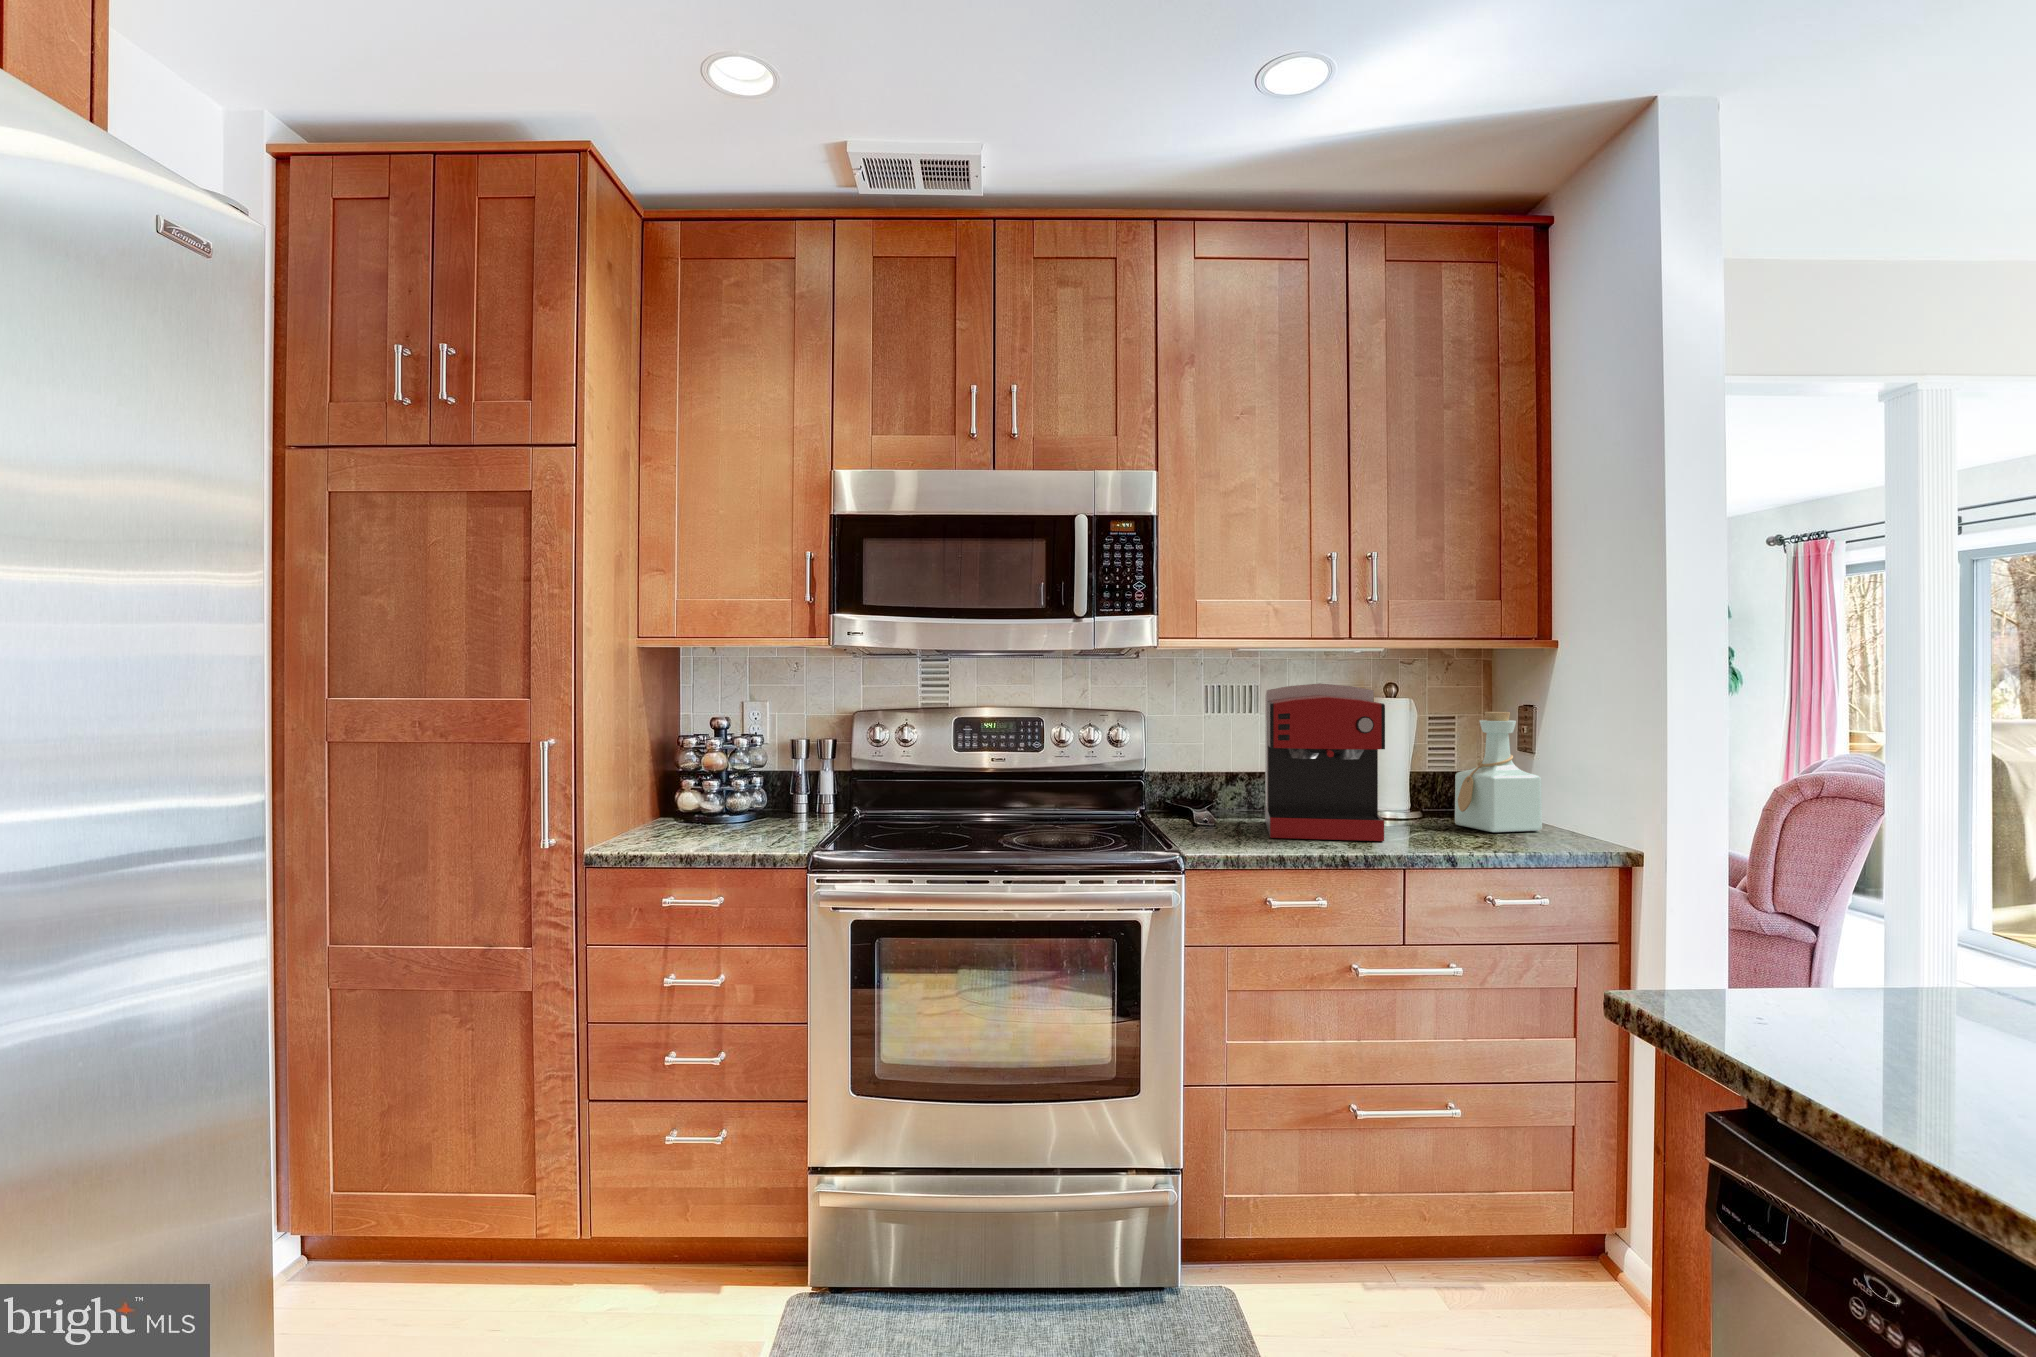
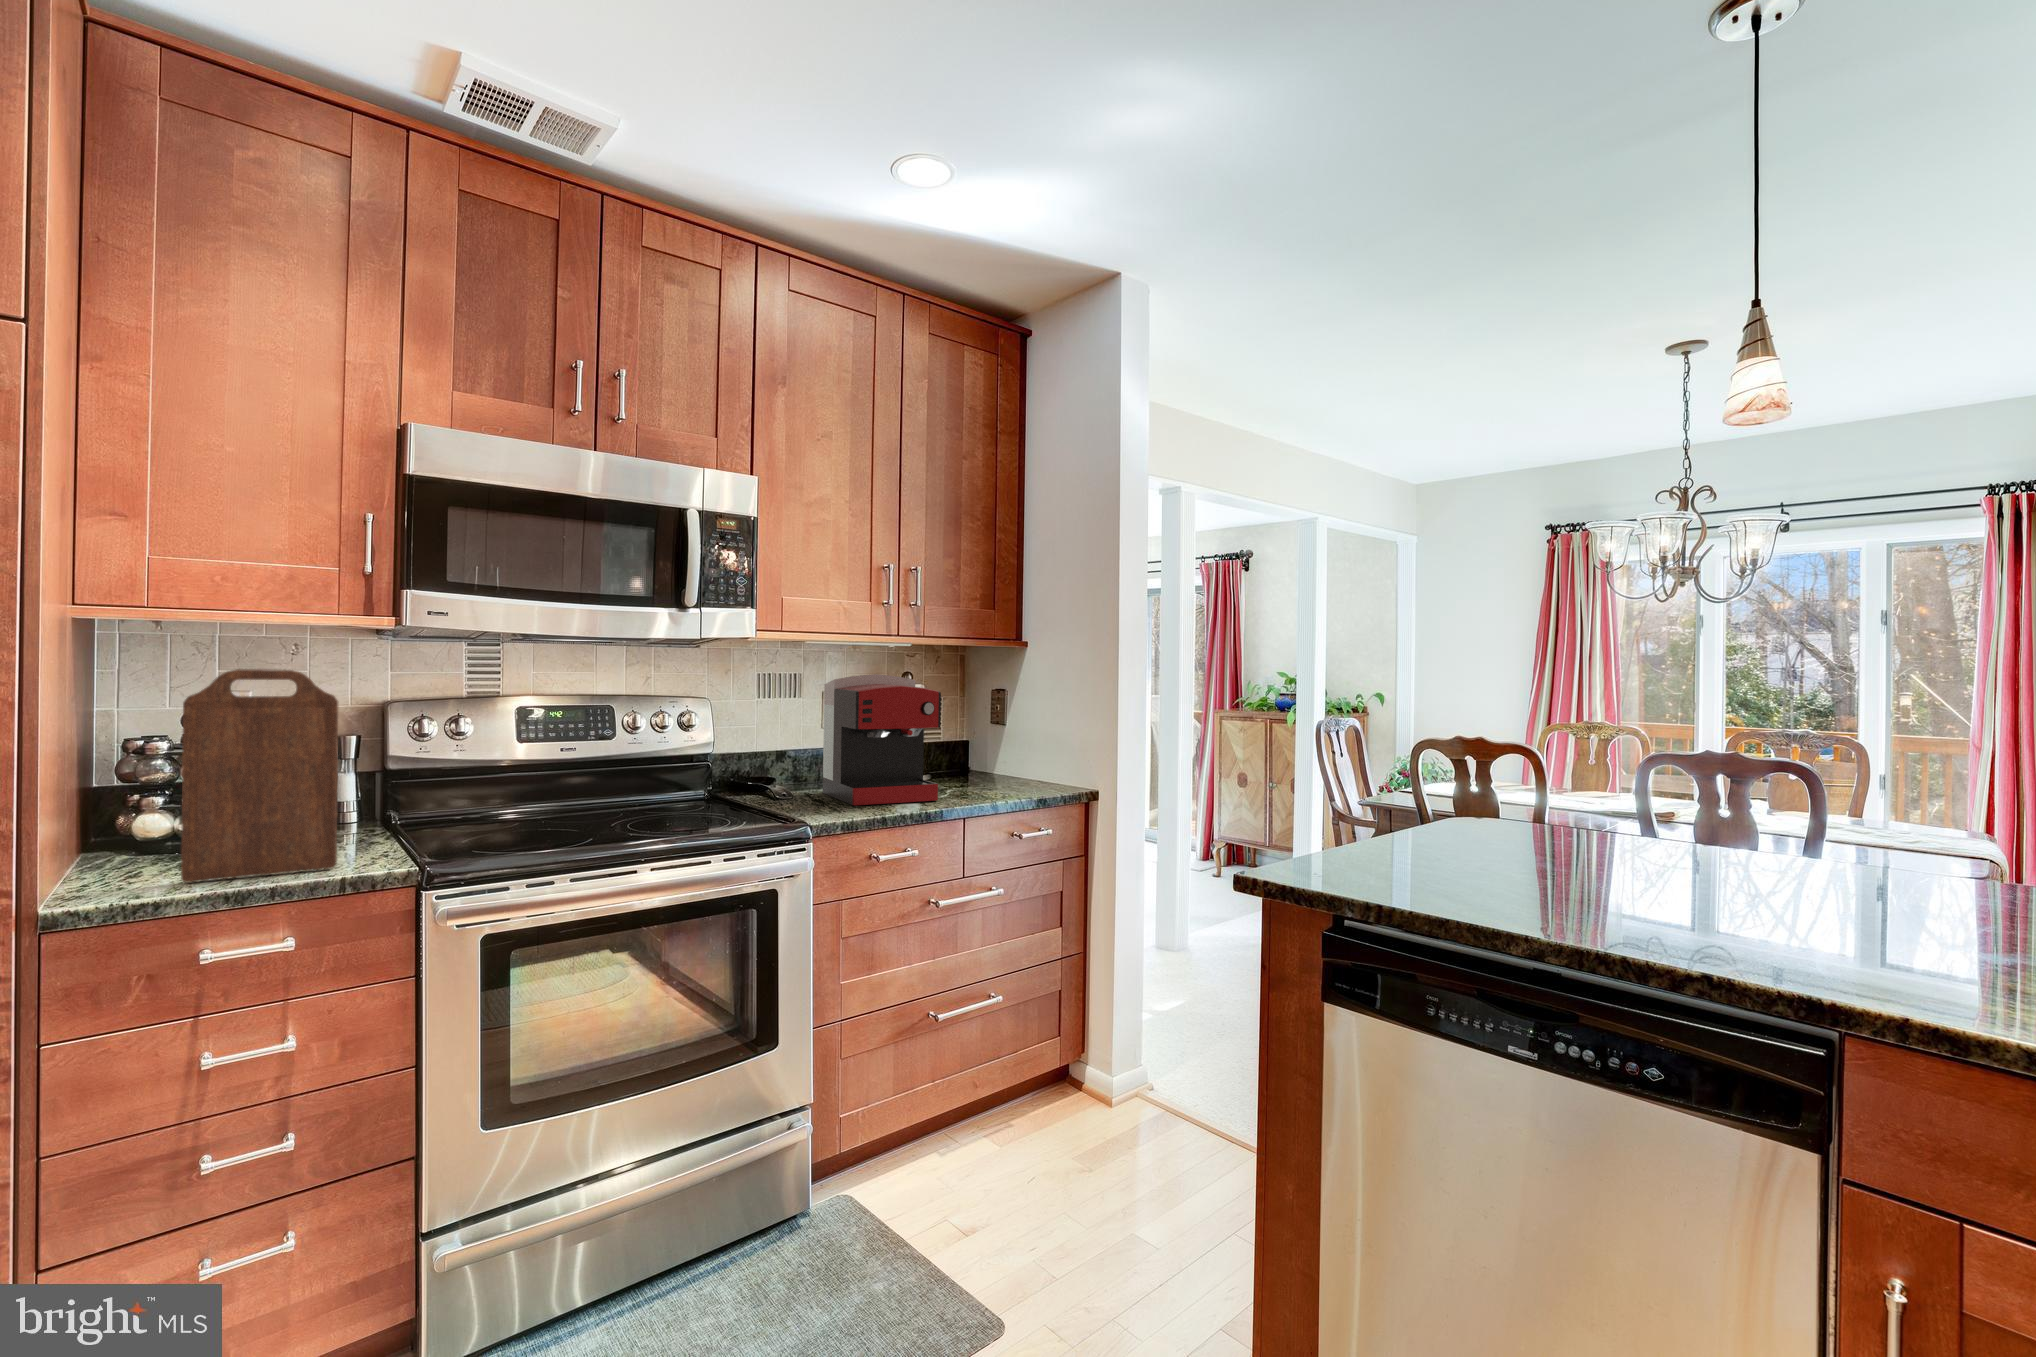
cutting board: none [672,684,766,846] -> present [181,669,338,883]
bottle: present [1455,712,1542,833] -> none [958,697,1018,787]

